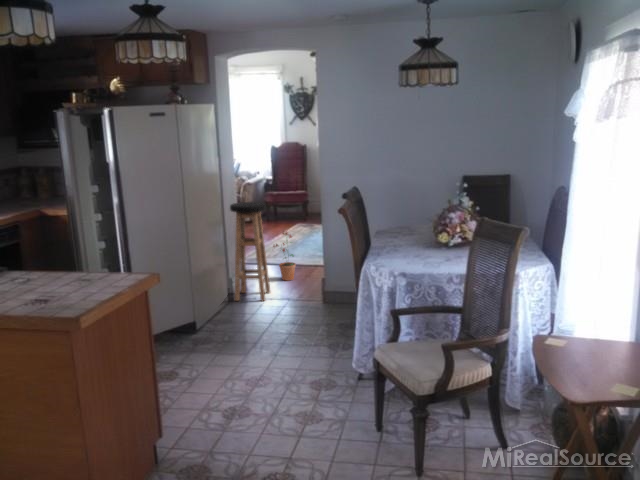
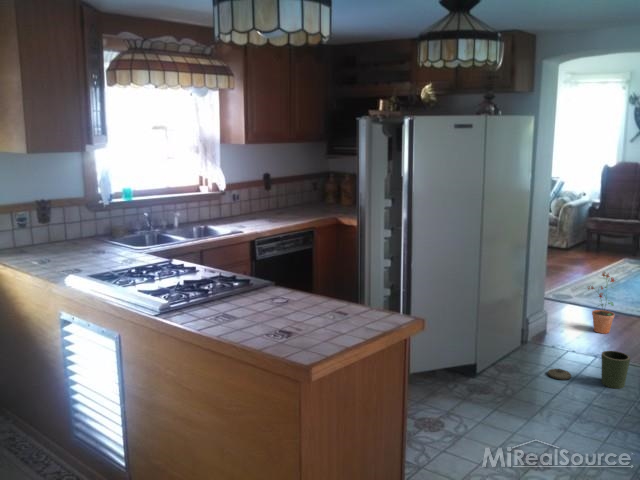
bar stool: present [230,202,270,301] -> none [528,232,585,355]
trash can: none [253,288,311,319] -> present [548,351,630,389]

